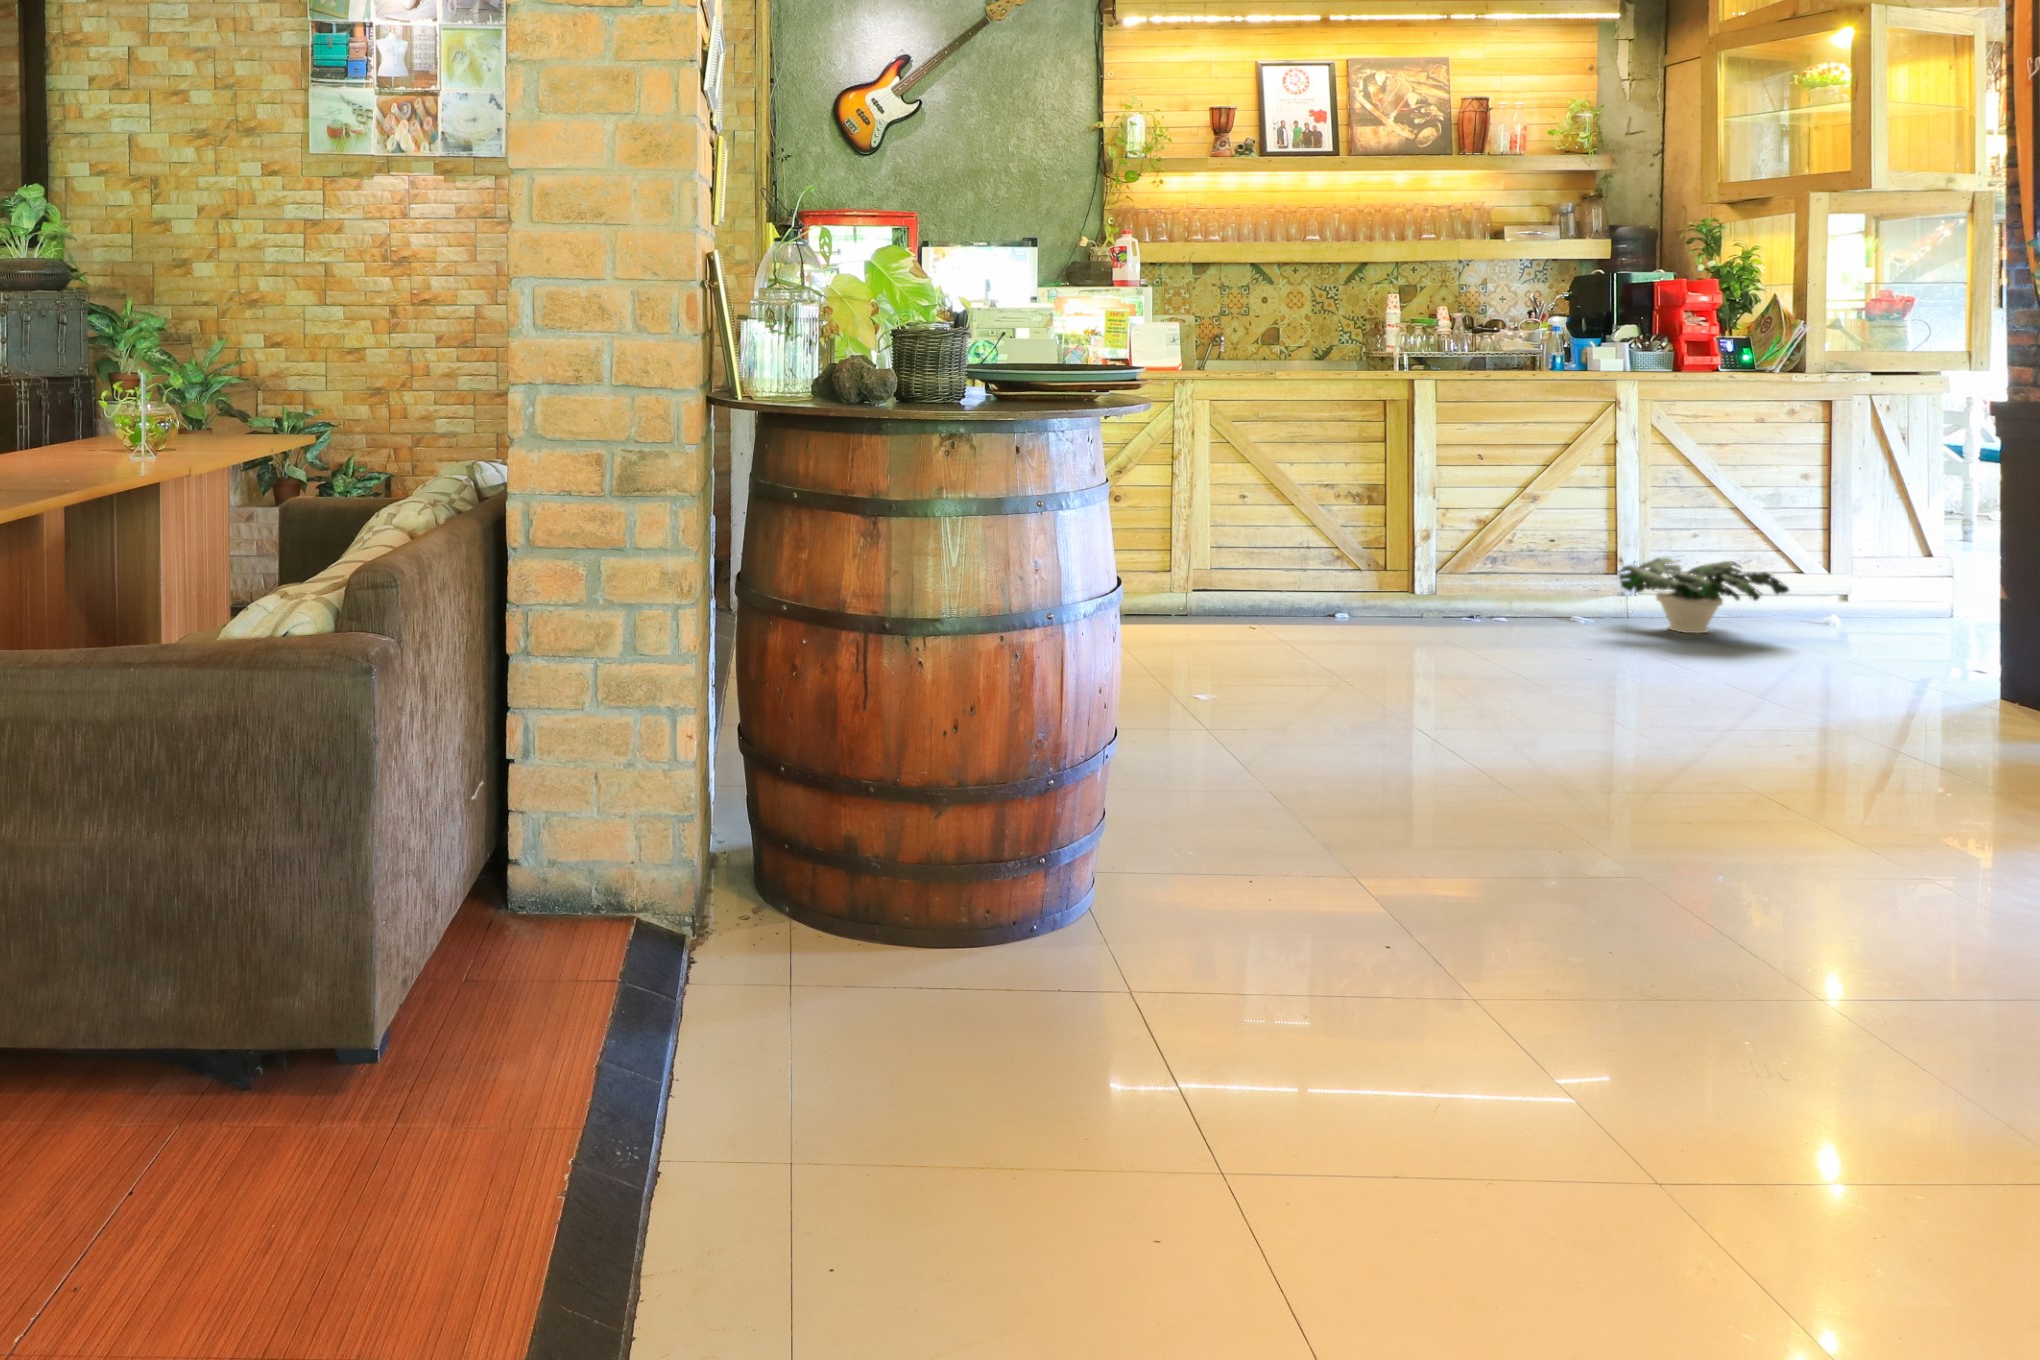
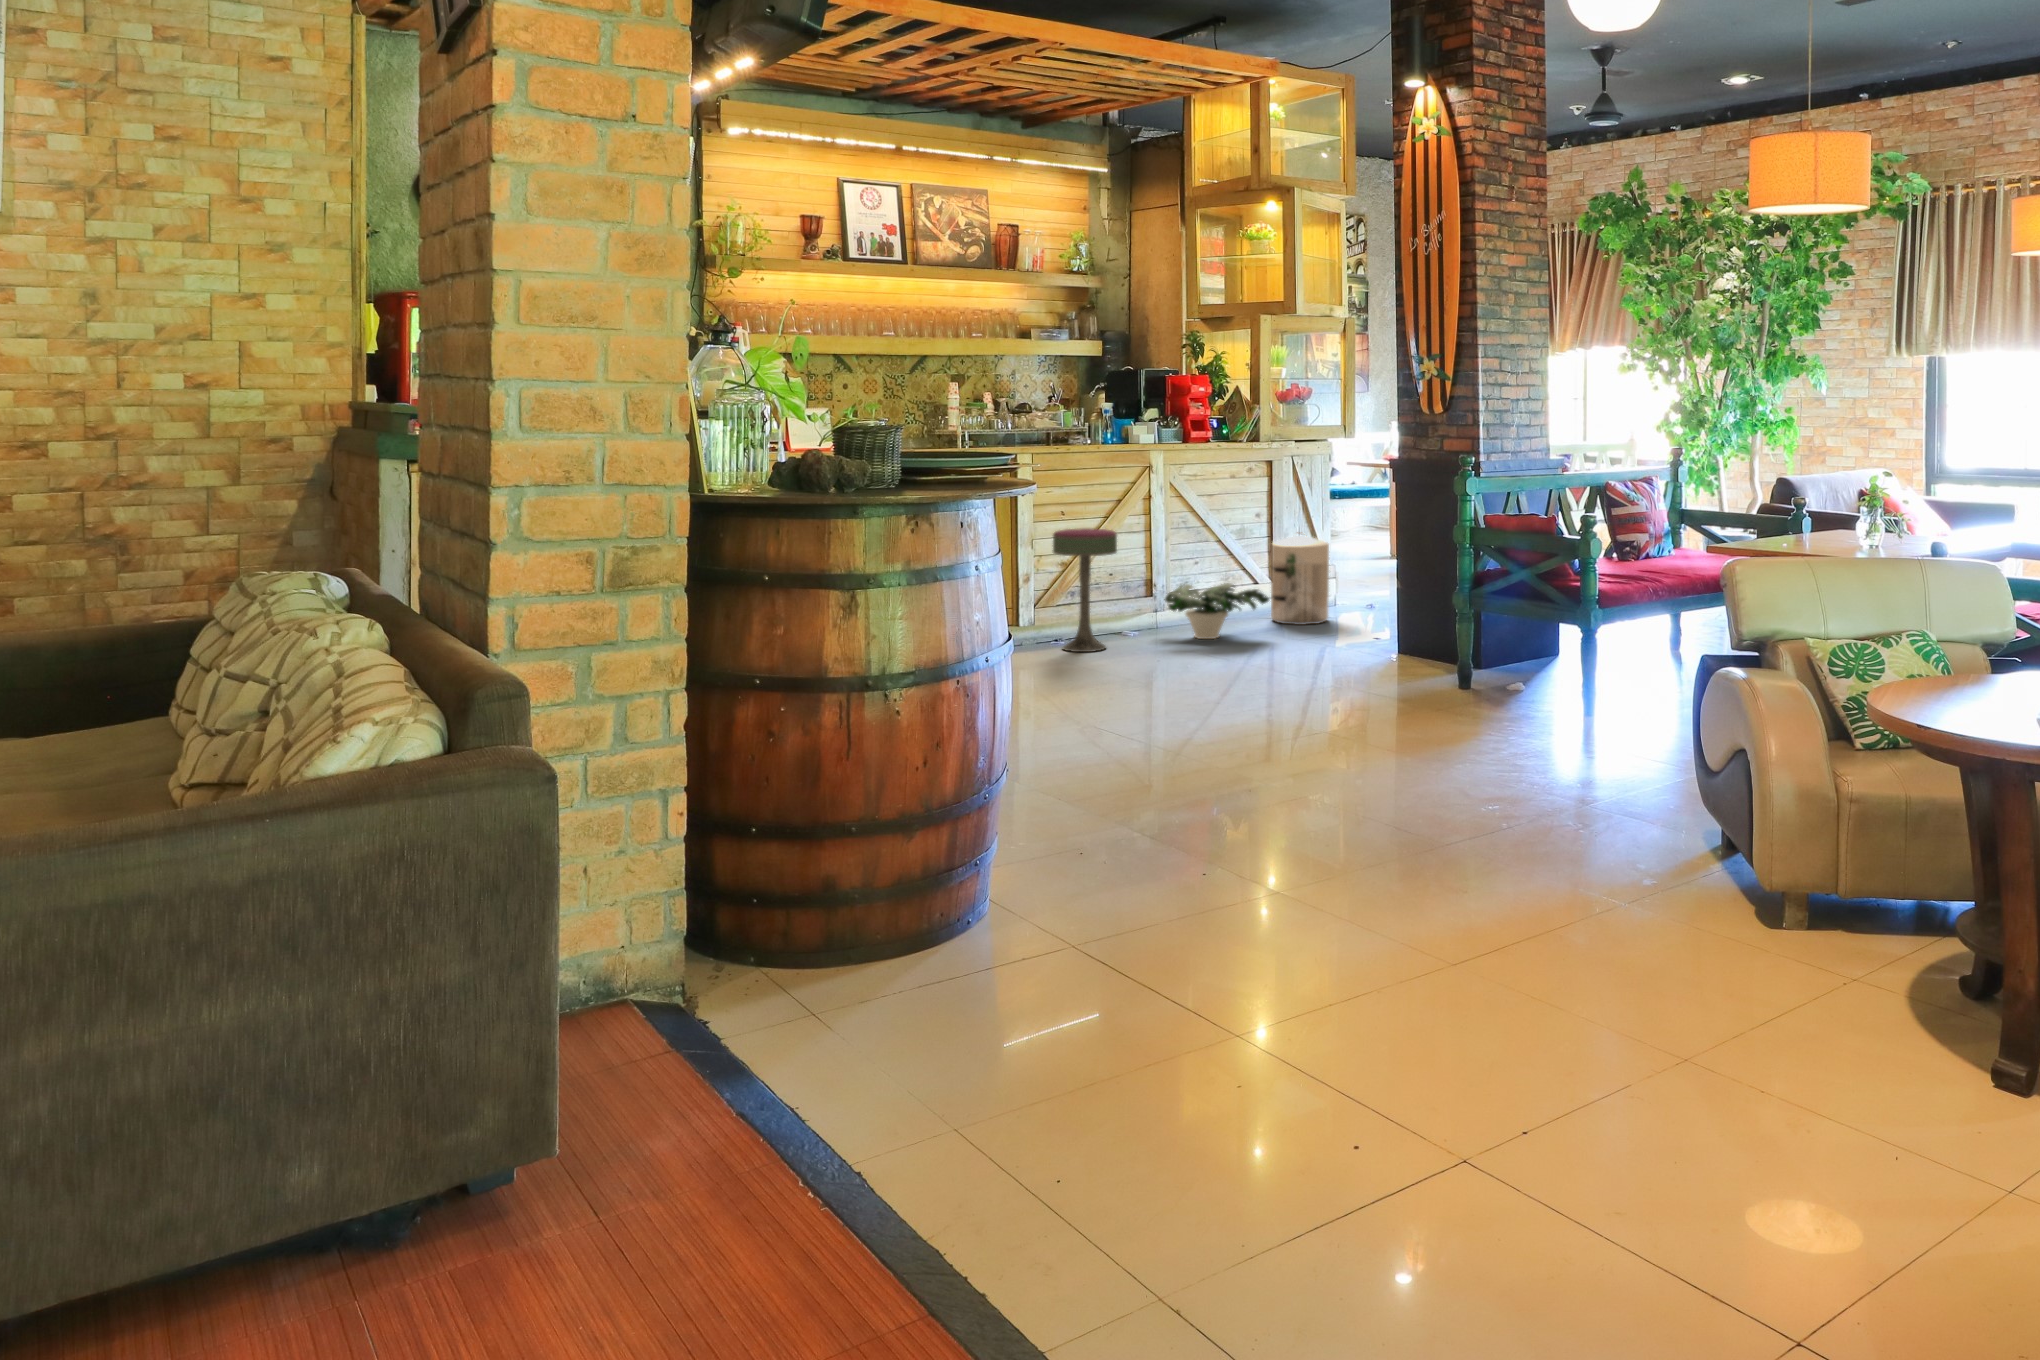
bar stool: none [1458,475,1547,630] -> present [1053,528,1117,652]
waste bin: none [1811,499,1917,631] -> present [1271,532,1329,625]

